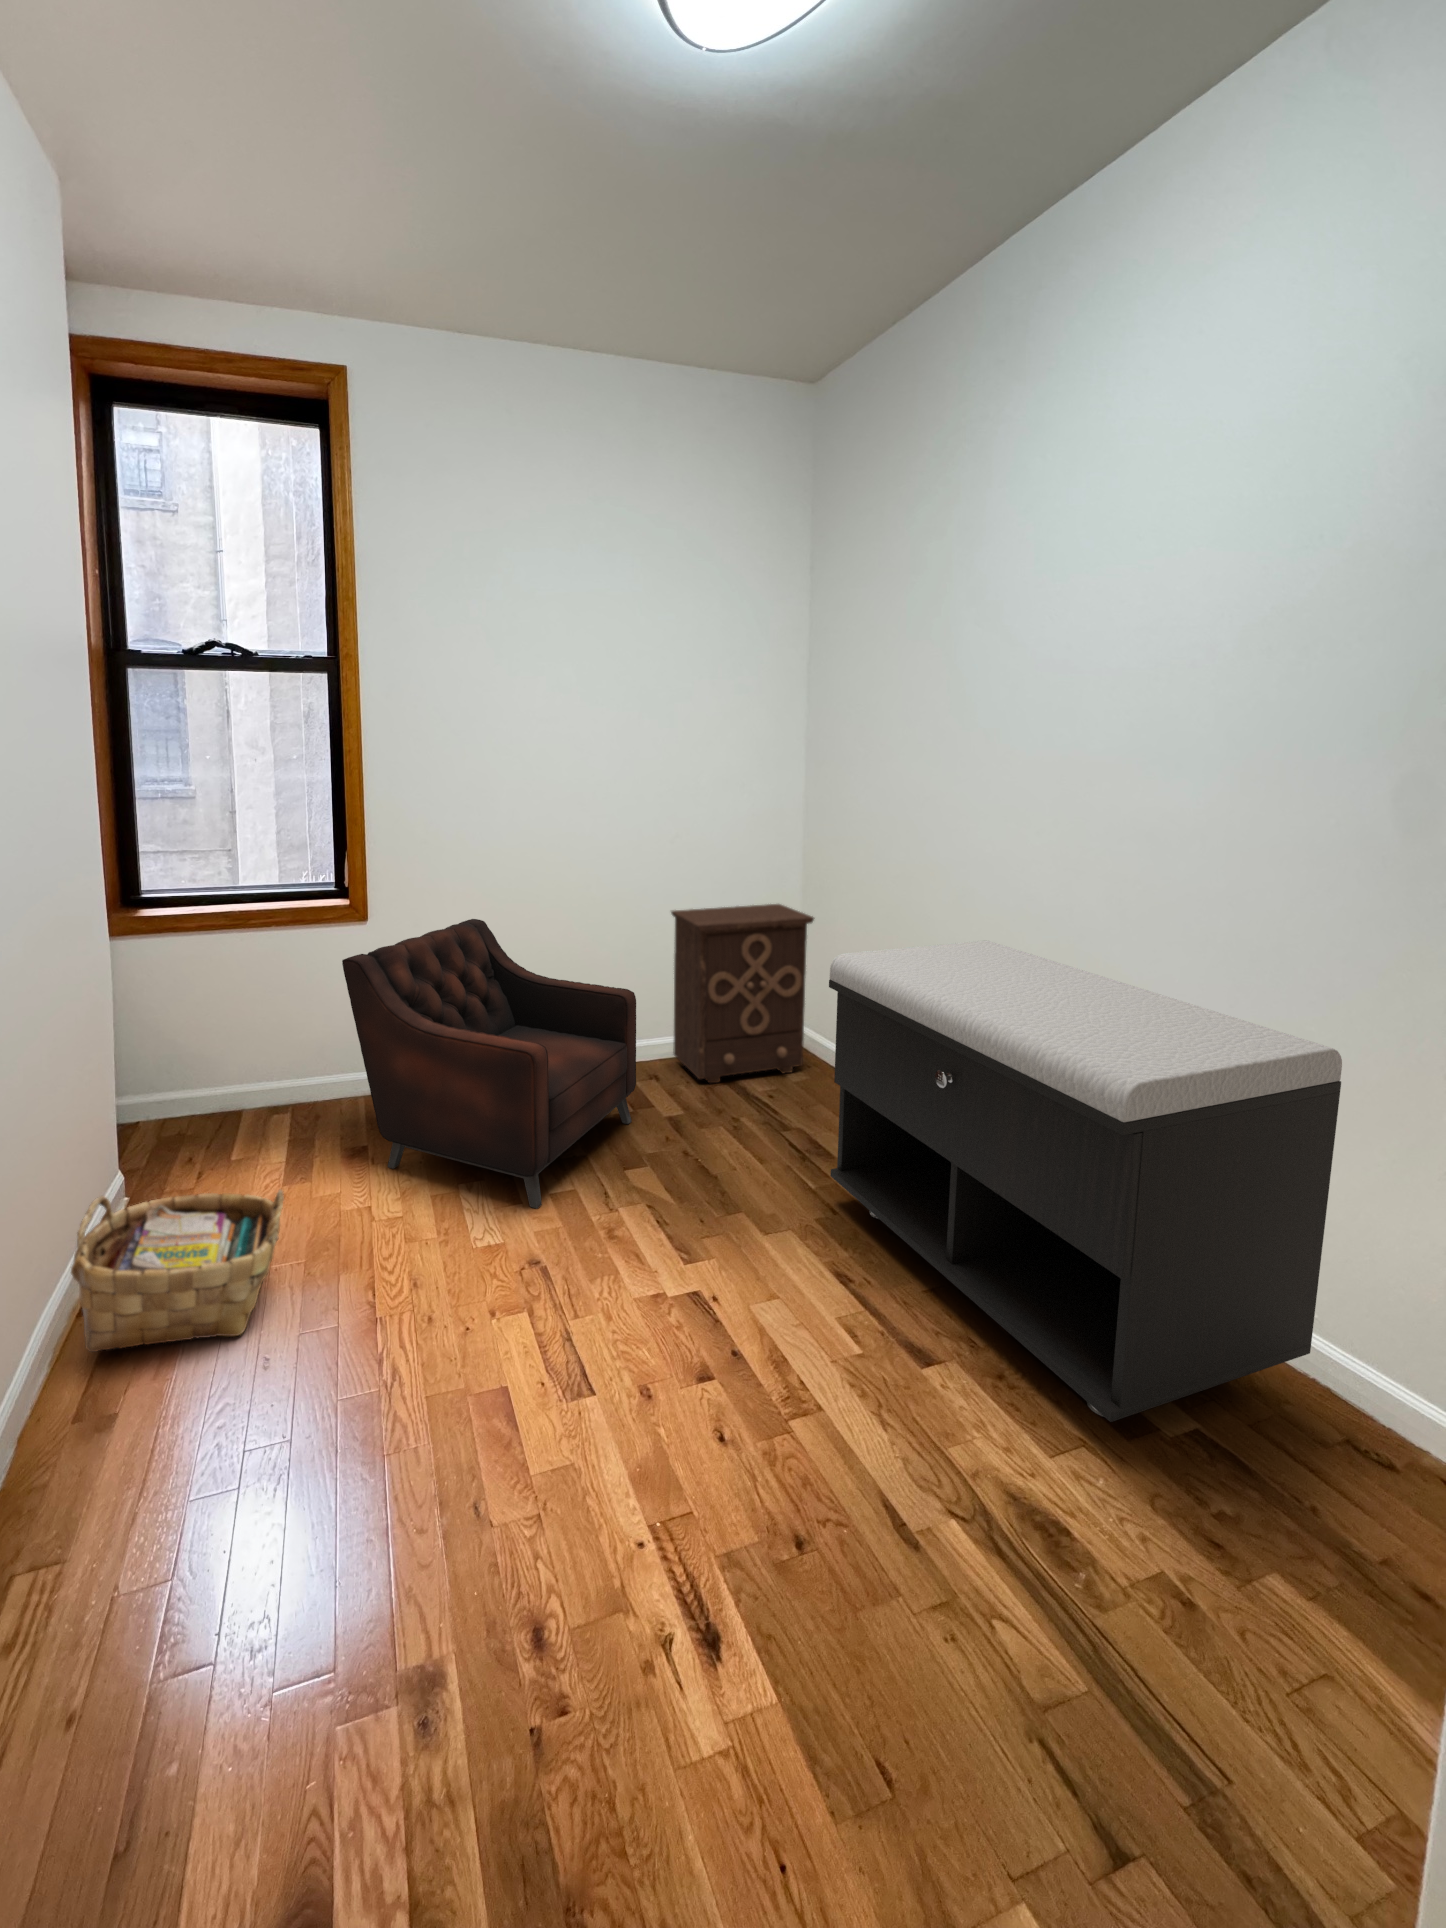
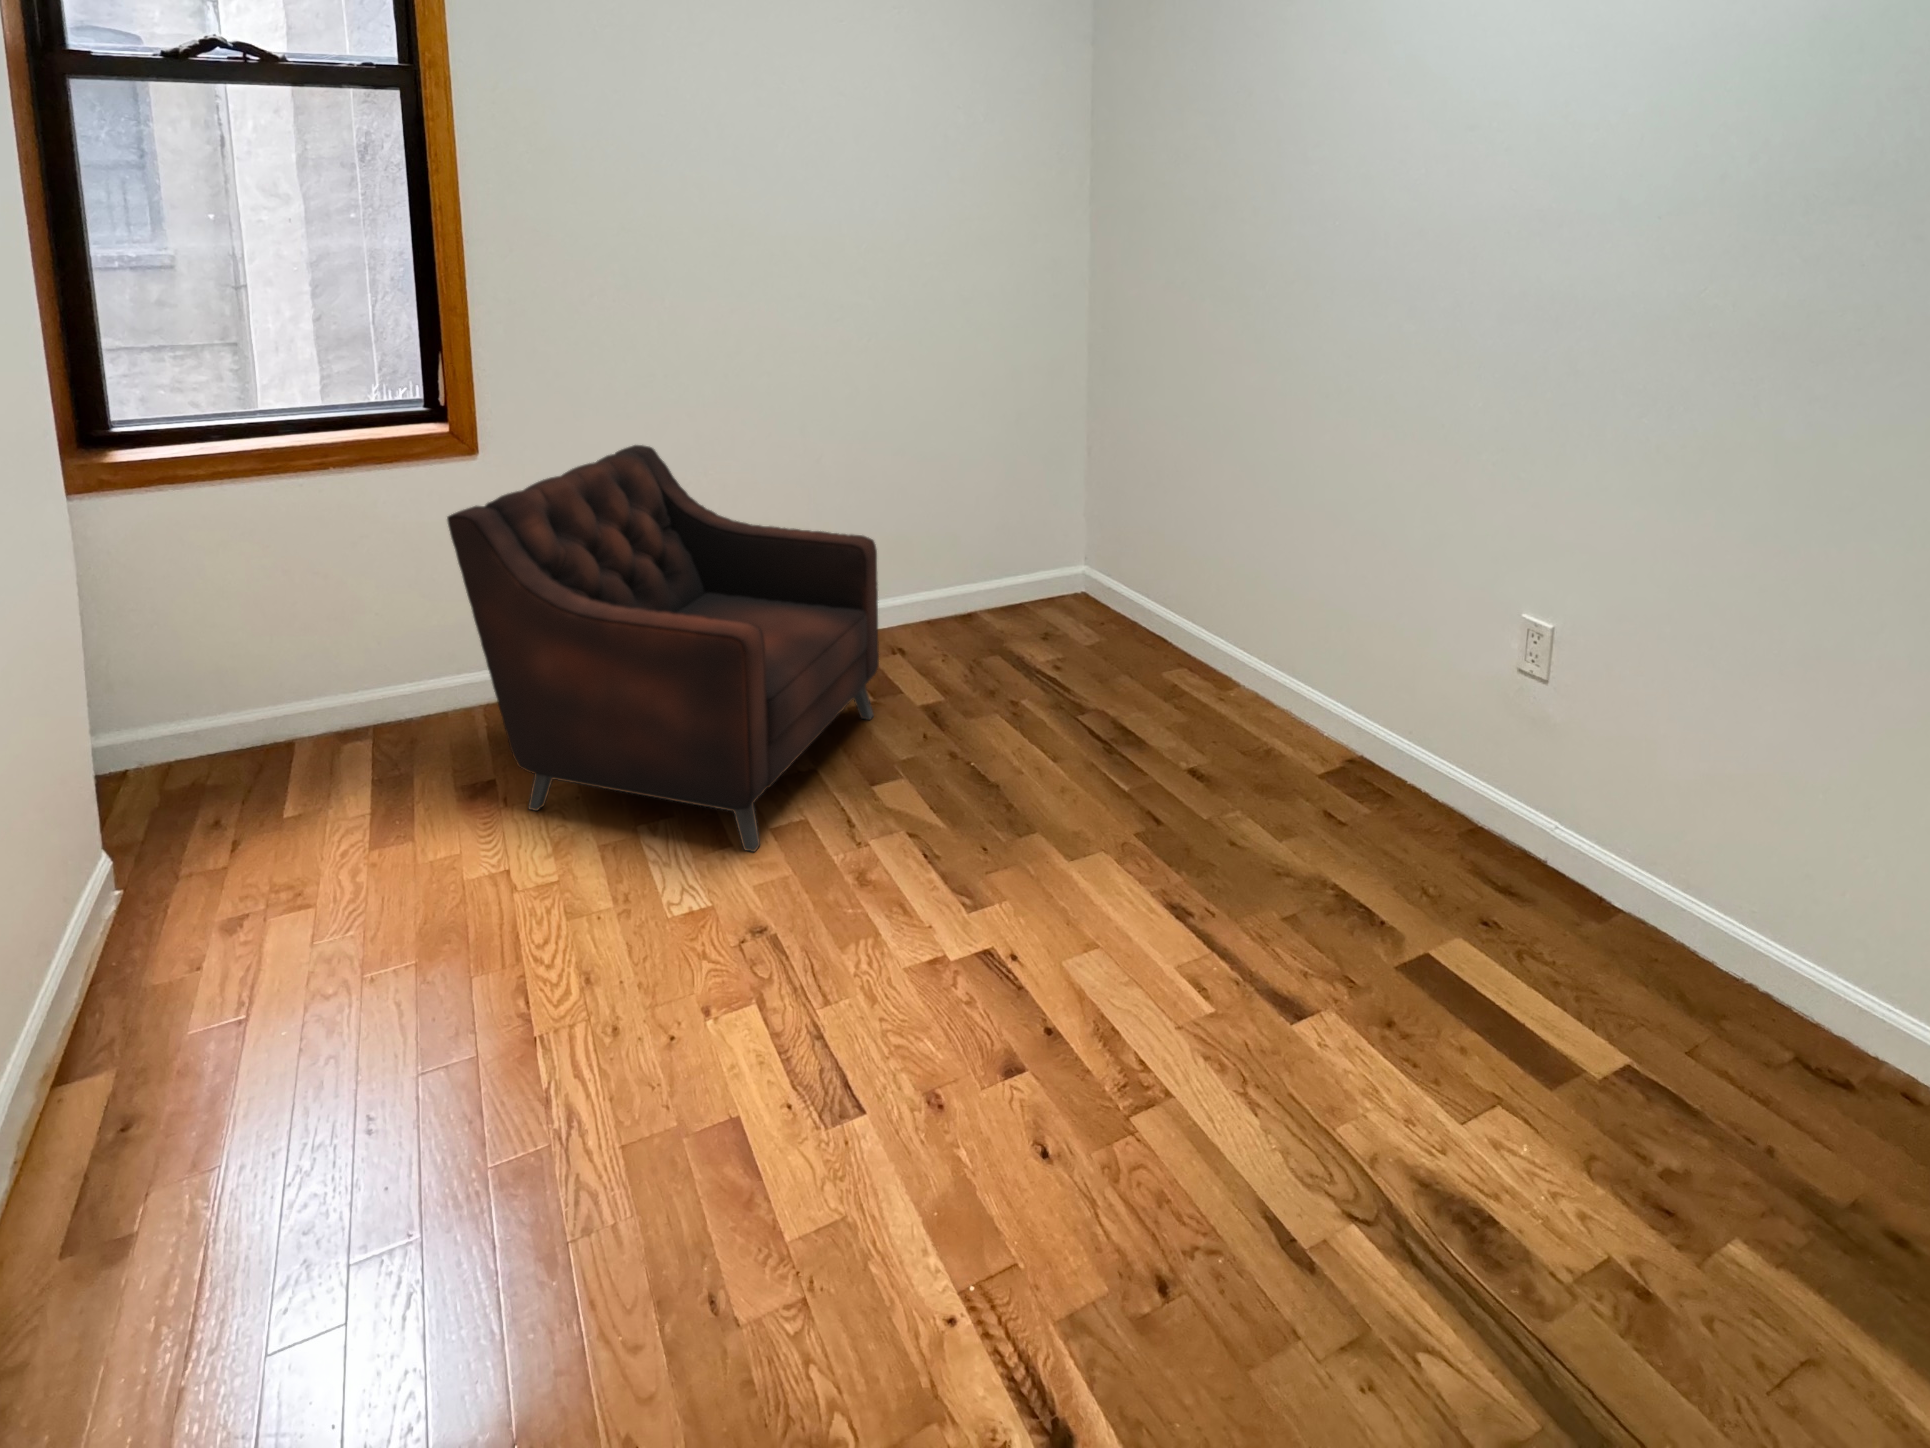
nightstand: present [671,904,814,1083] -> none [914,407,1109,655]
storage bench: present [829,940,1342,1422] -> none [1148,453,1792,1072]
woven basket: present [71,1190,284,1352] -> none [40,865,382,1143]

